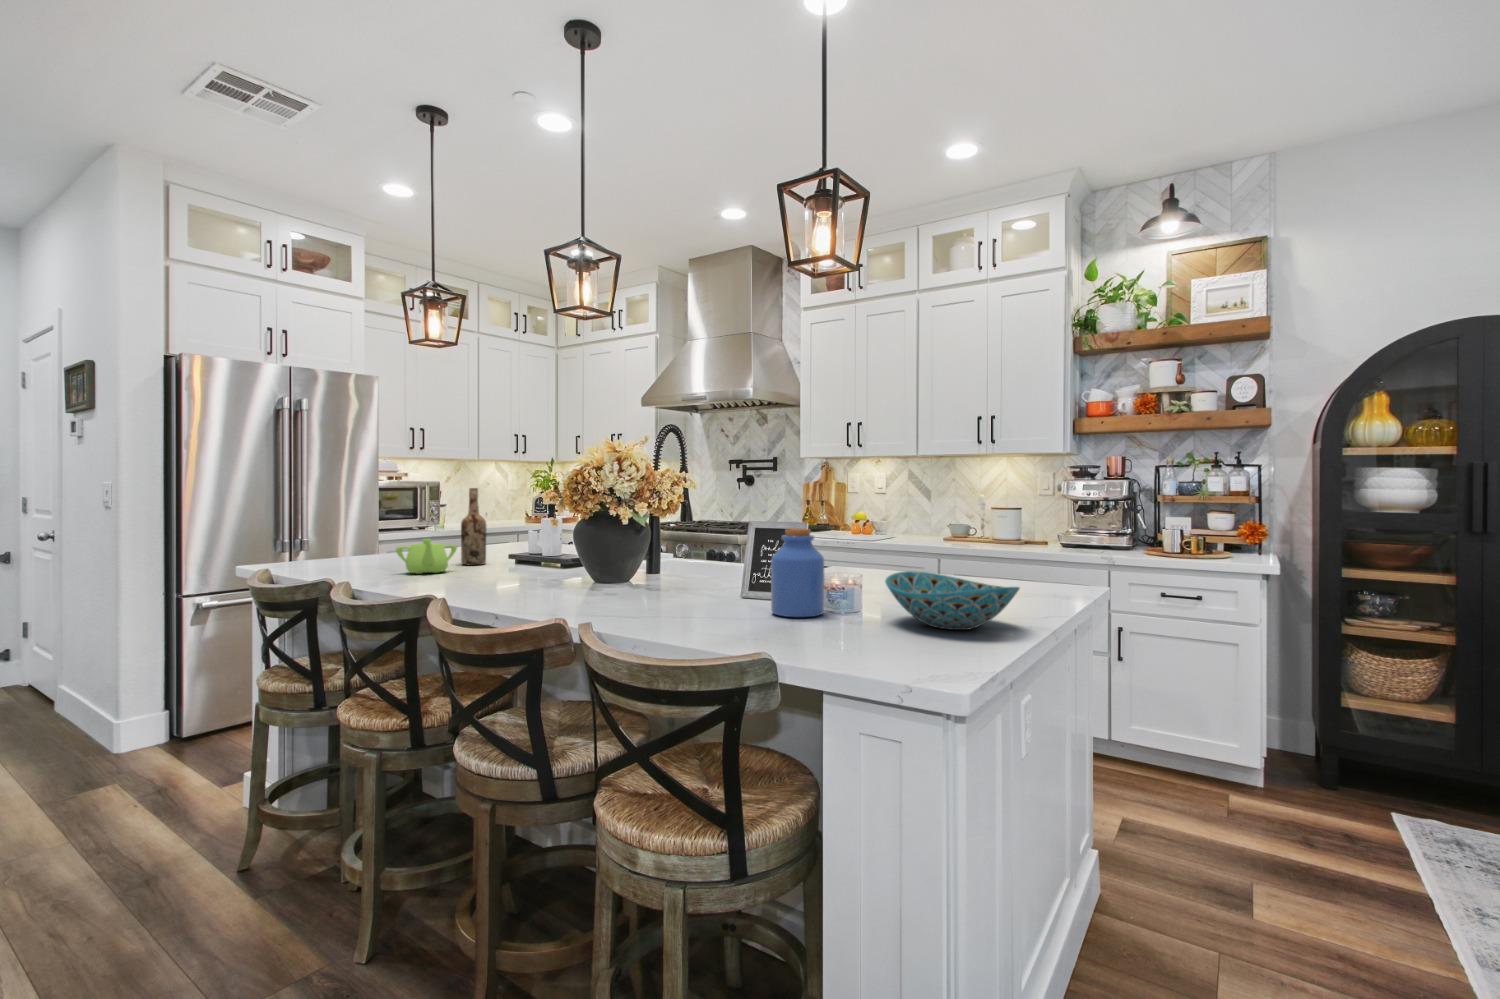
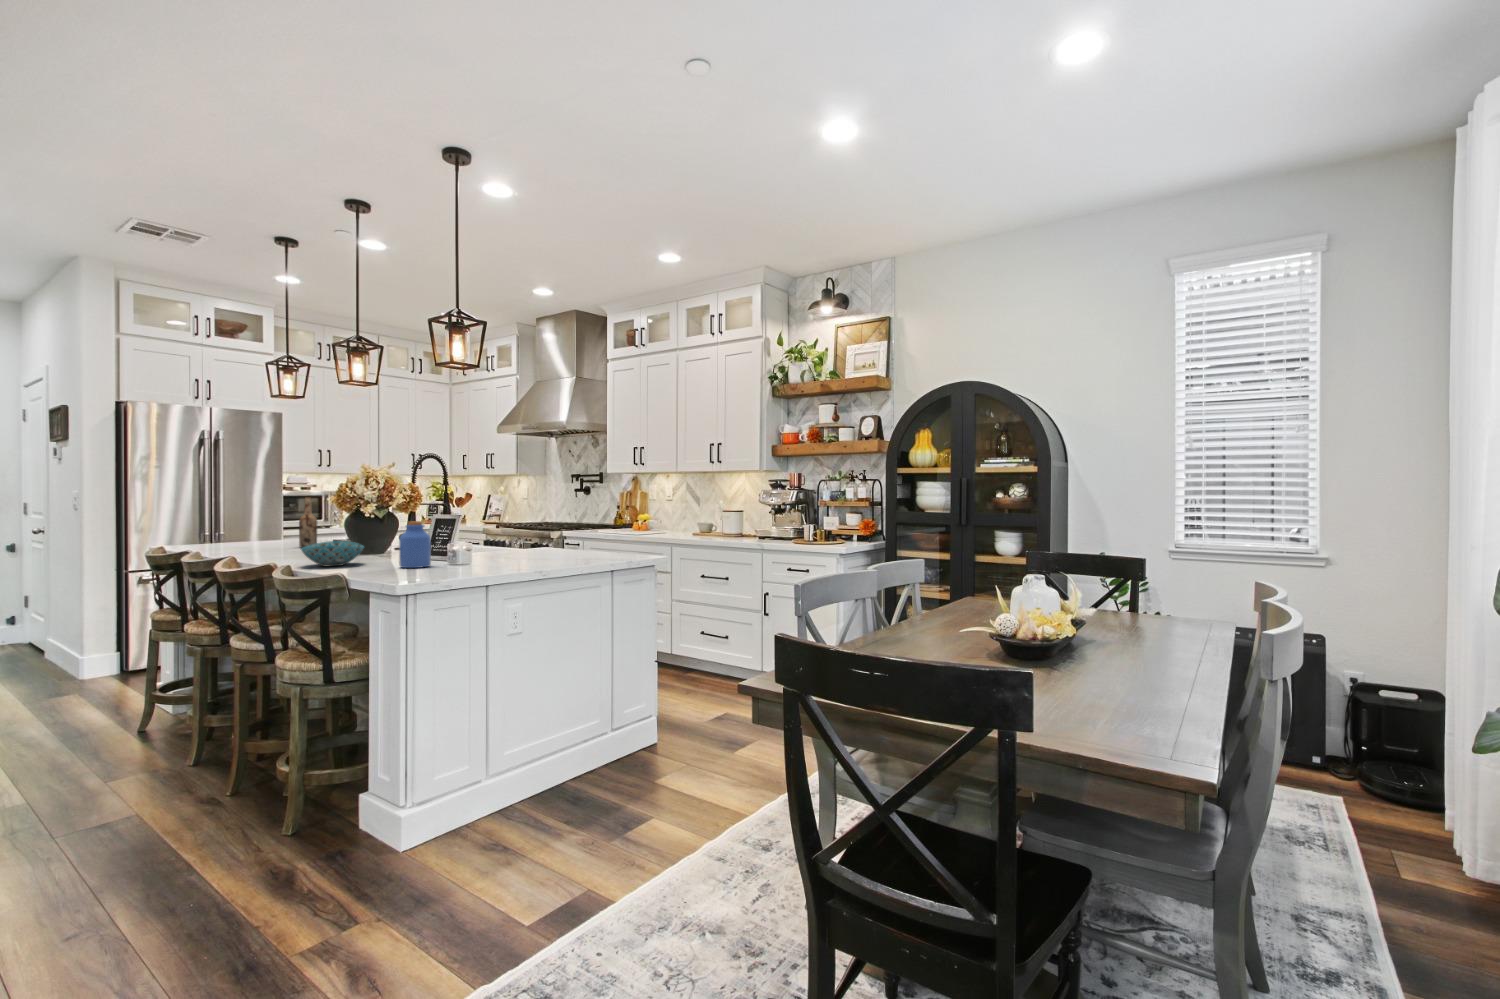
teapot: present [396,539,457,574] -> none [245,530,287,552]
bowl: present [885,571,1020,630] -> present [301,541,364,566]

